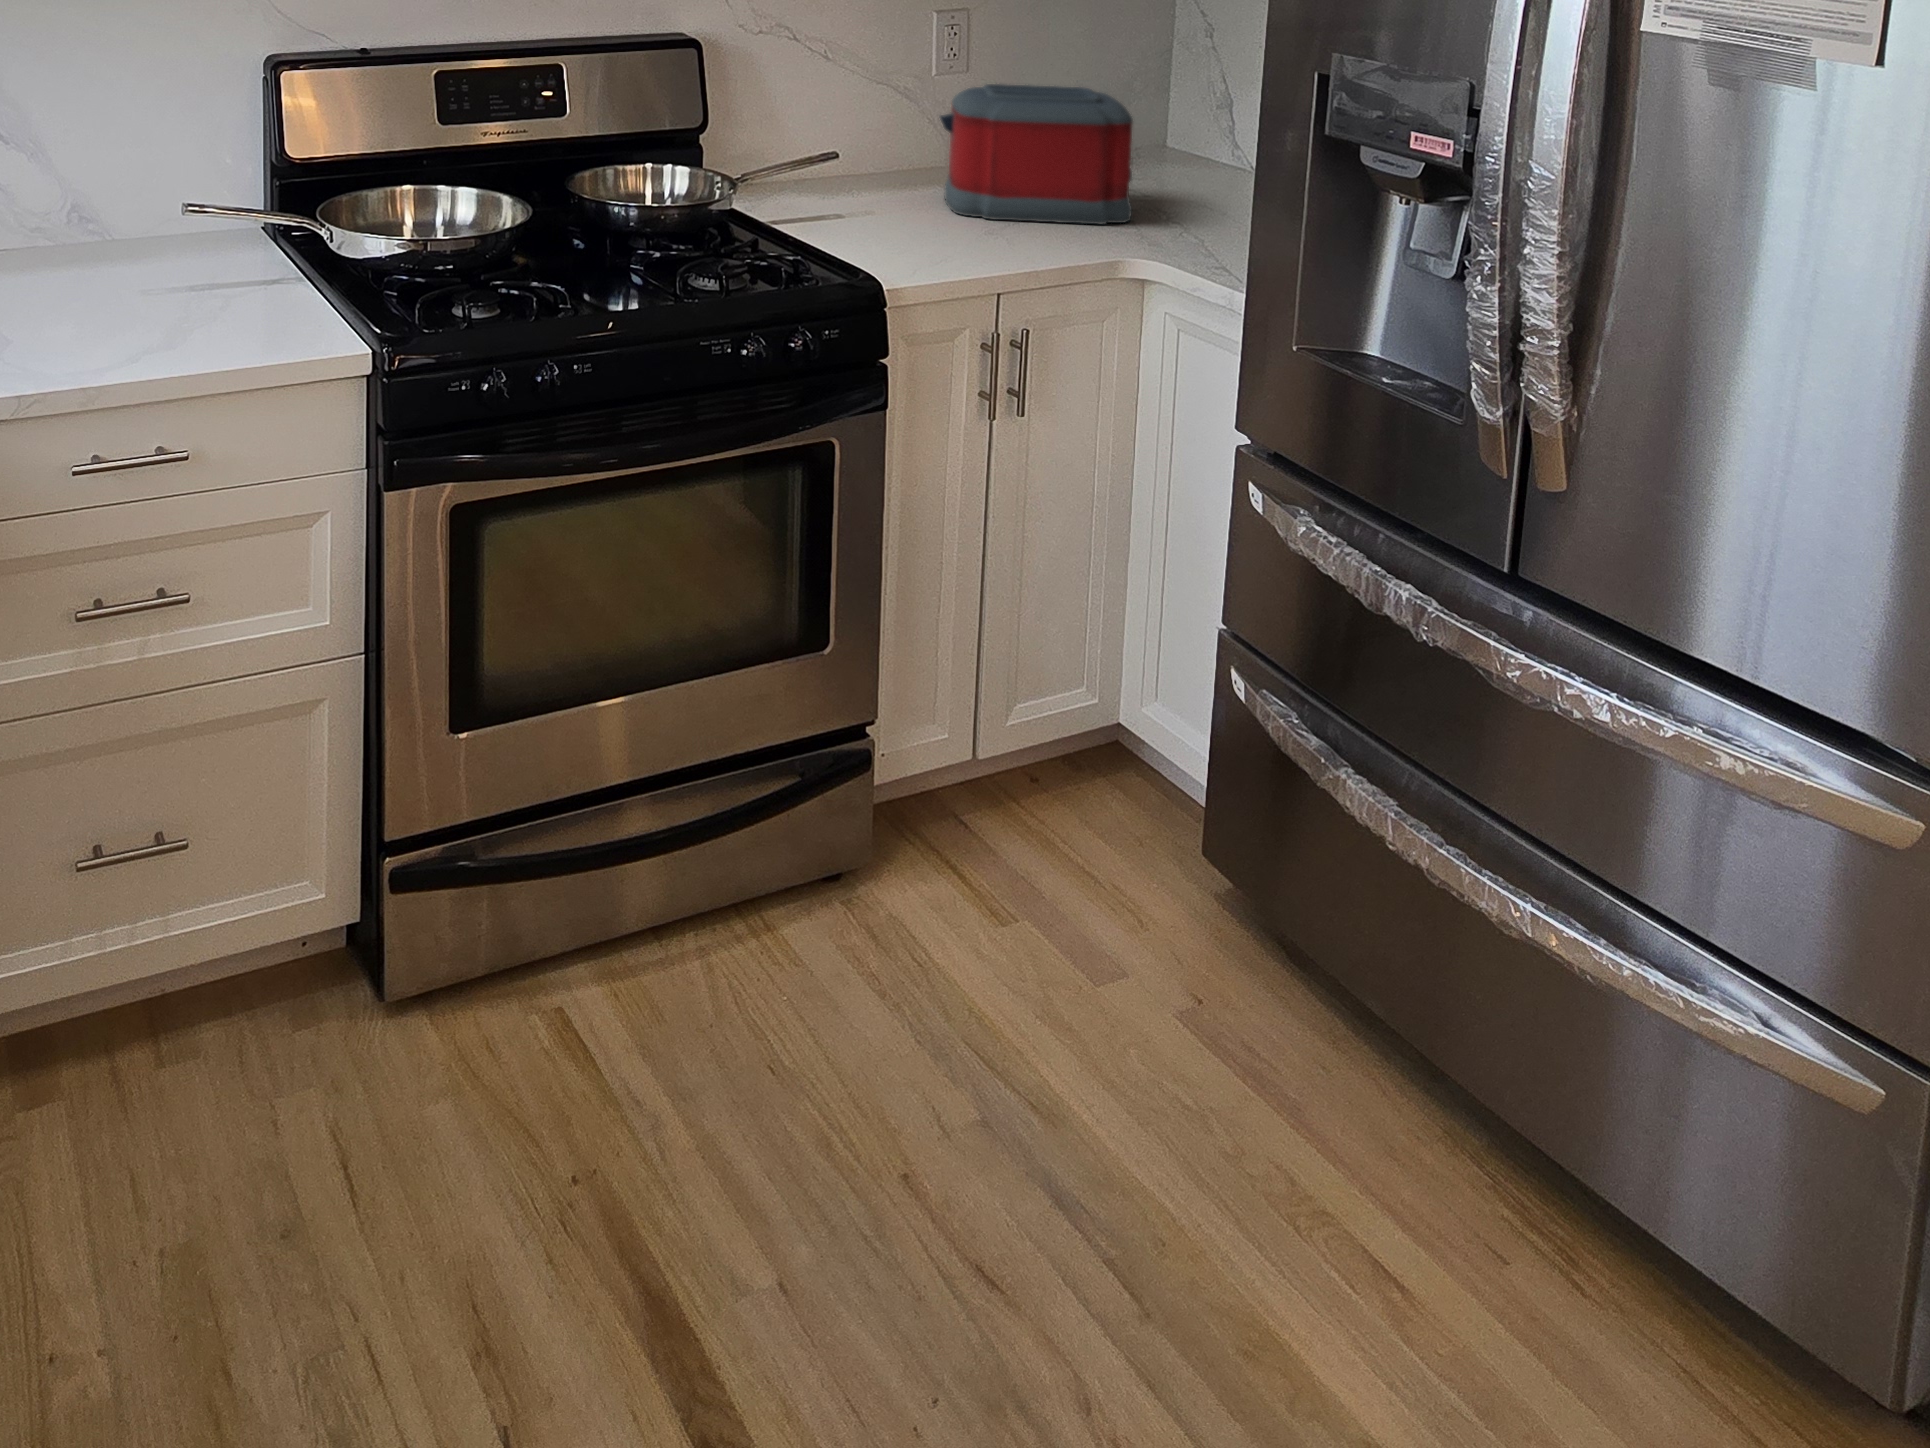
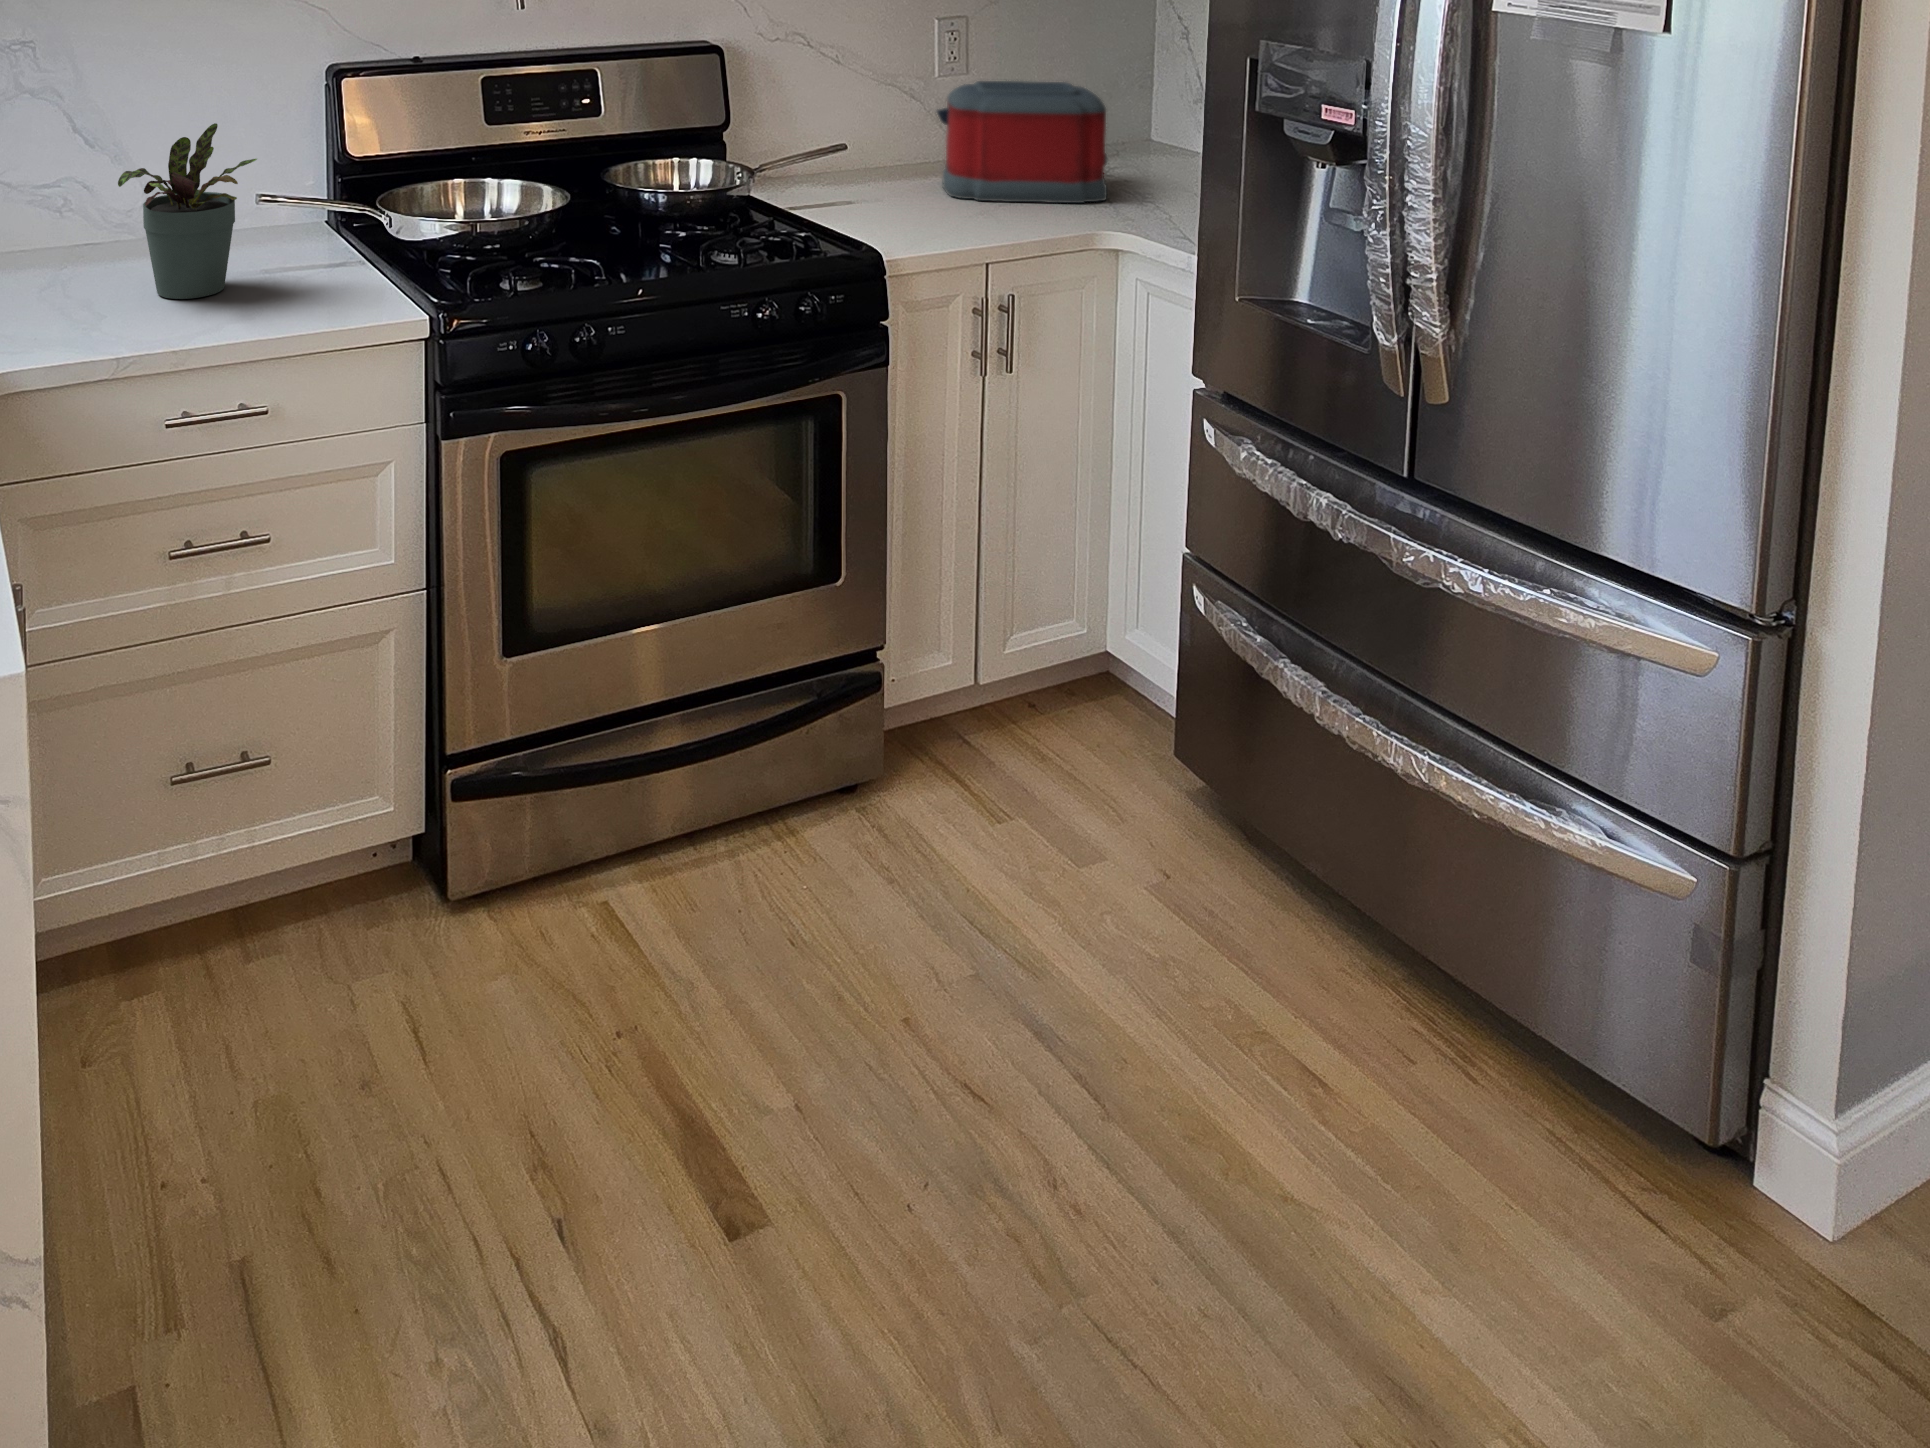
potted plant: none [27,126,183,321] -> present [118,123,257,299]

